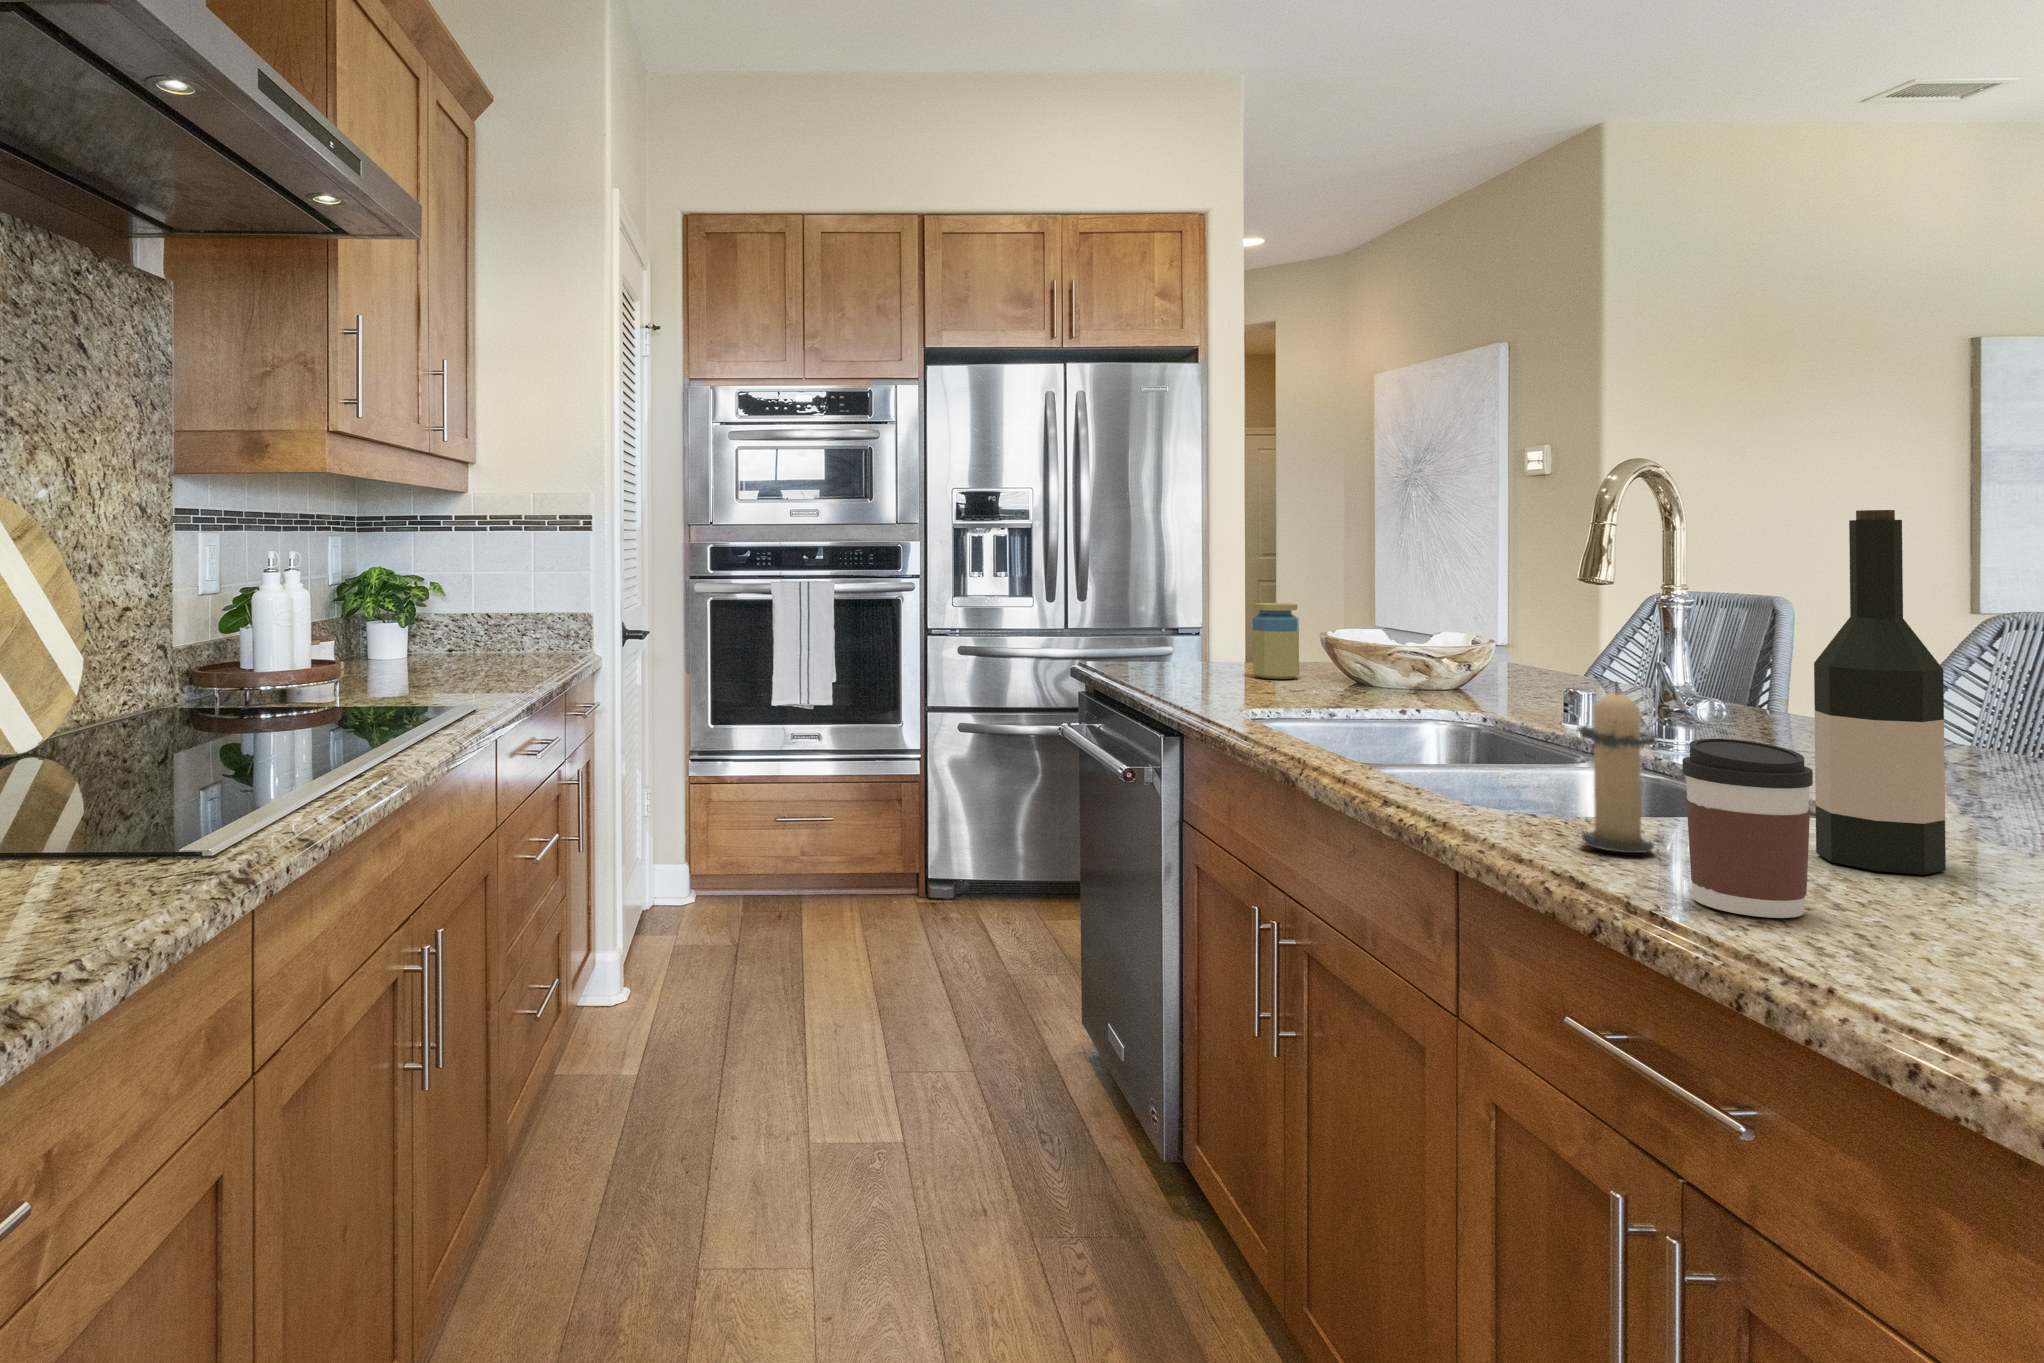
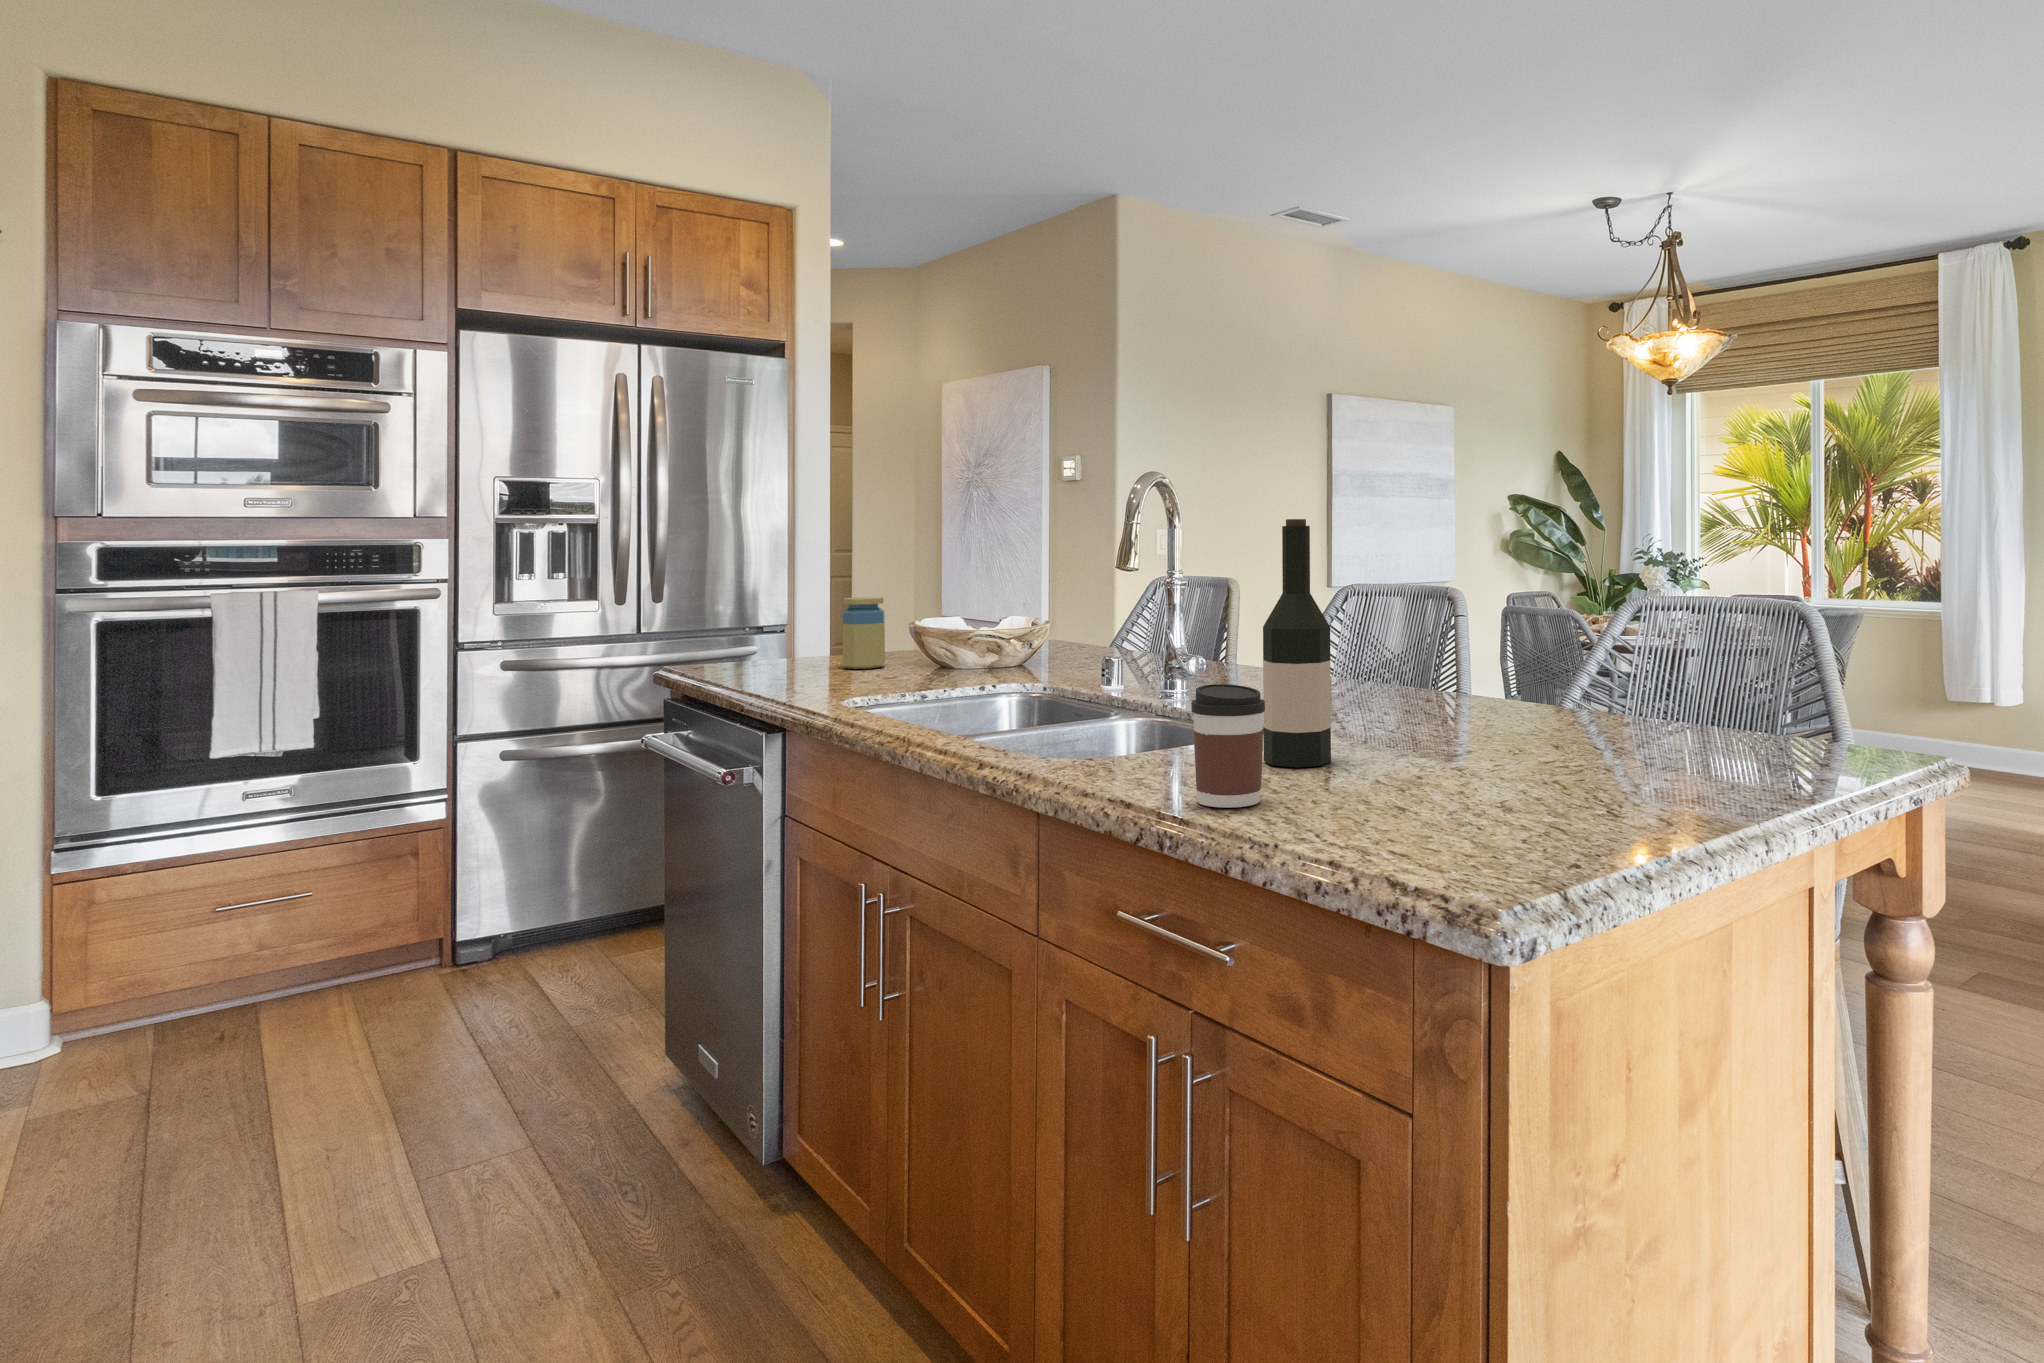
candle: present [1577,682,1657,853] -> none [1117,648,1179,780]

